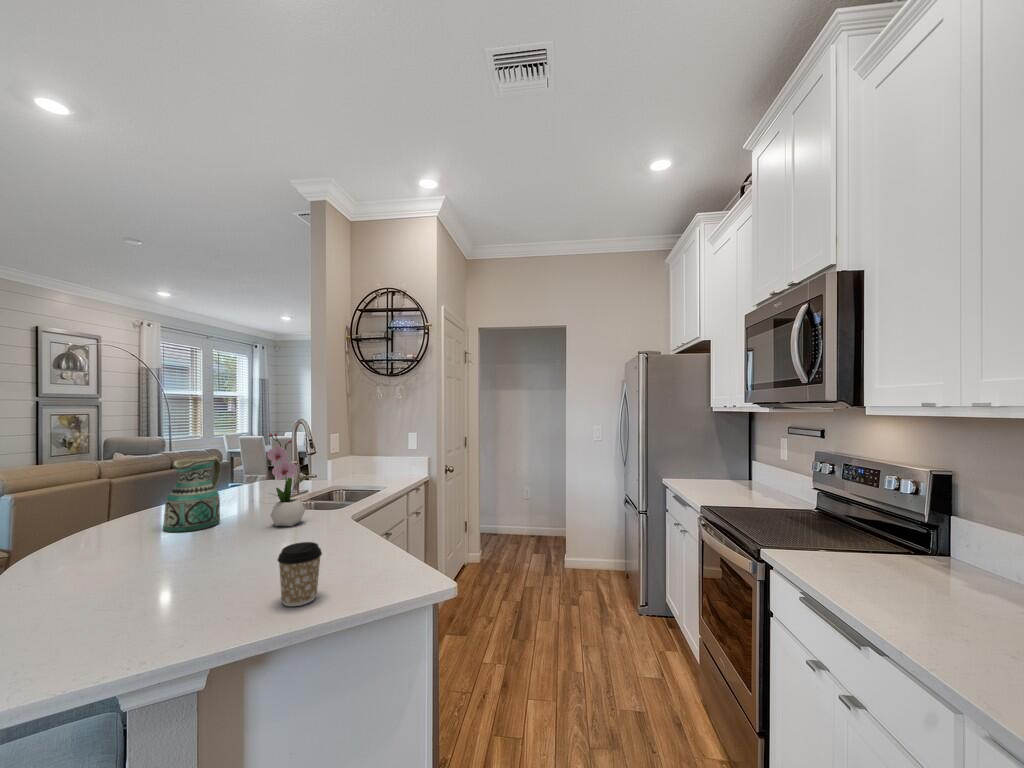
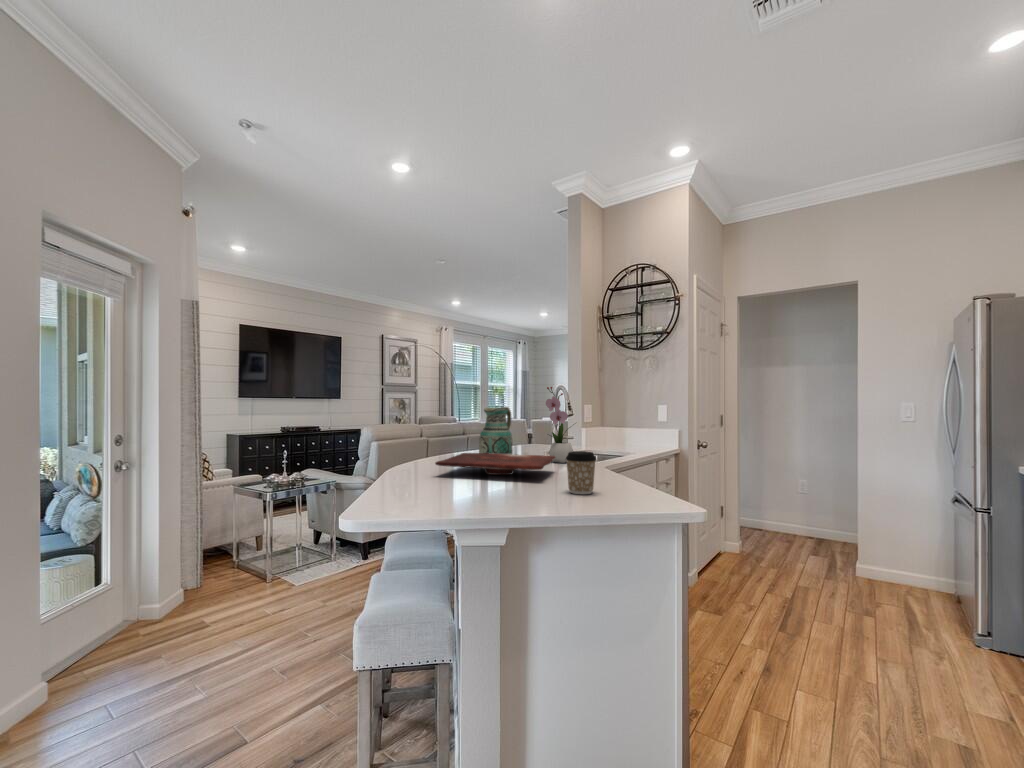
cutting board: none [49,530,274,587] -> present [435,453,555,475]

